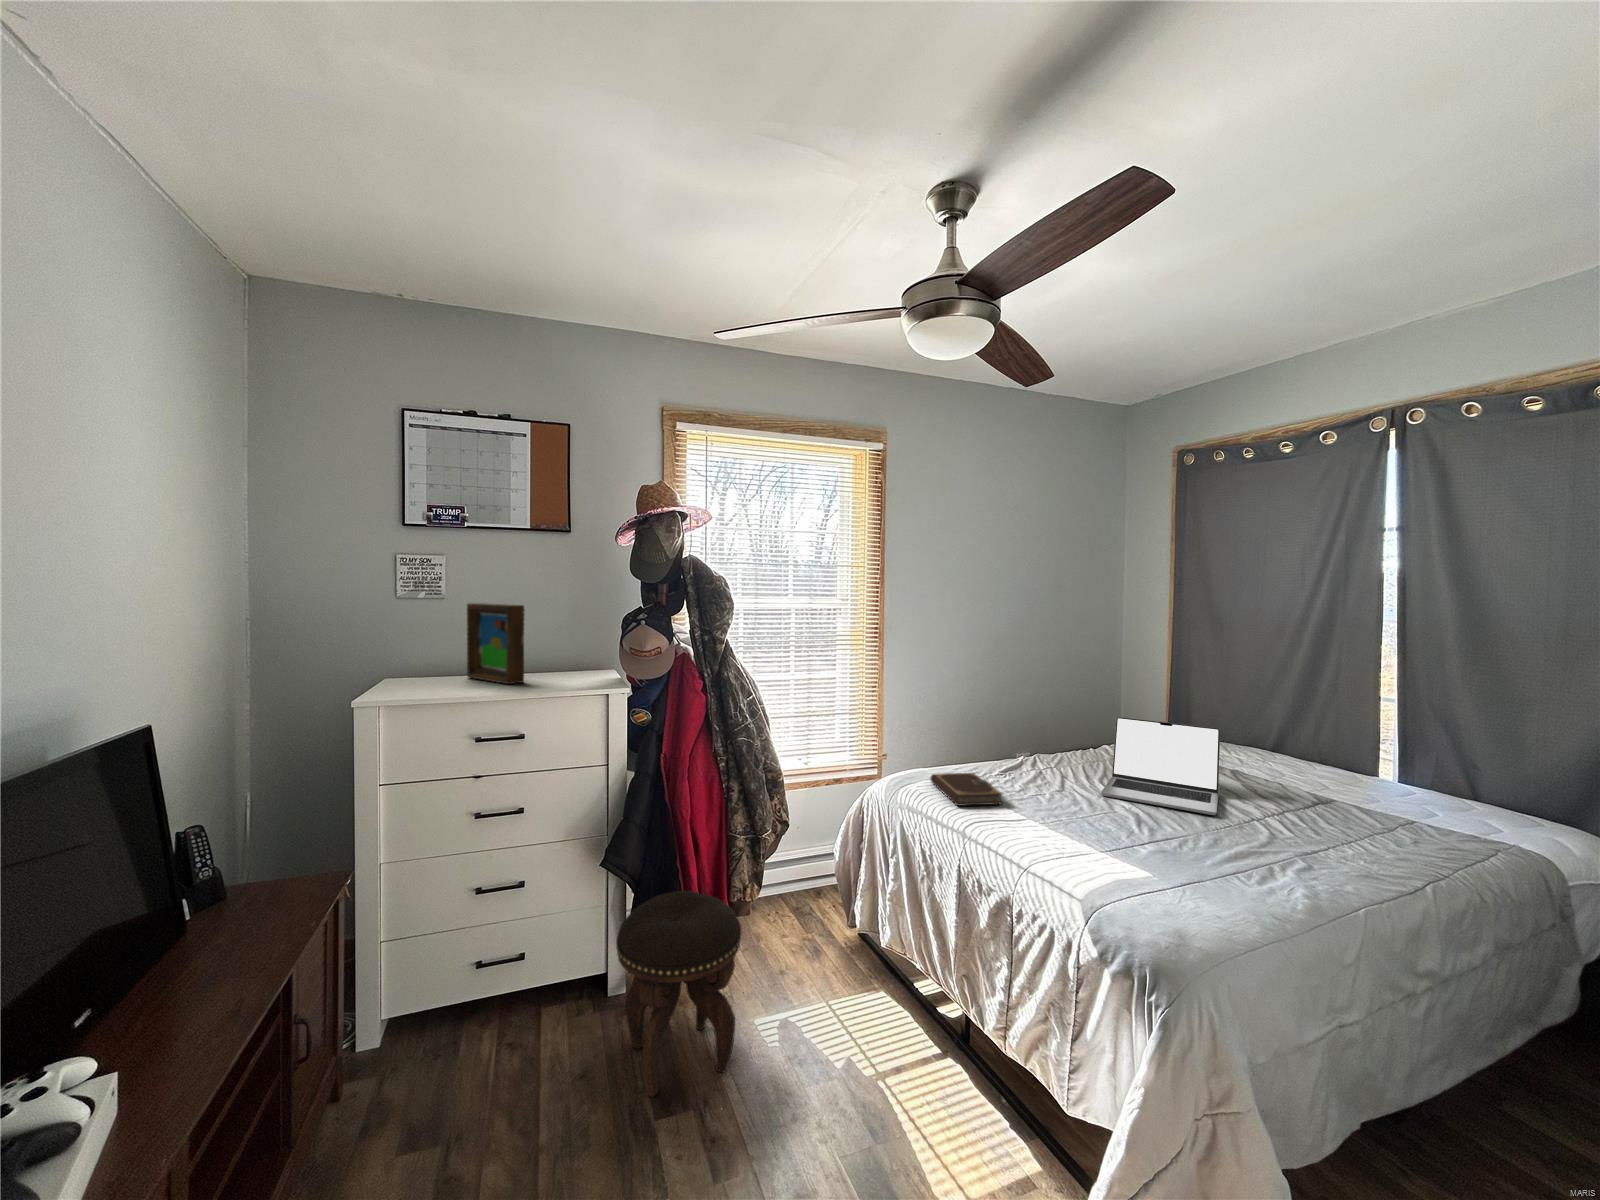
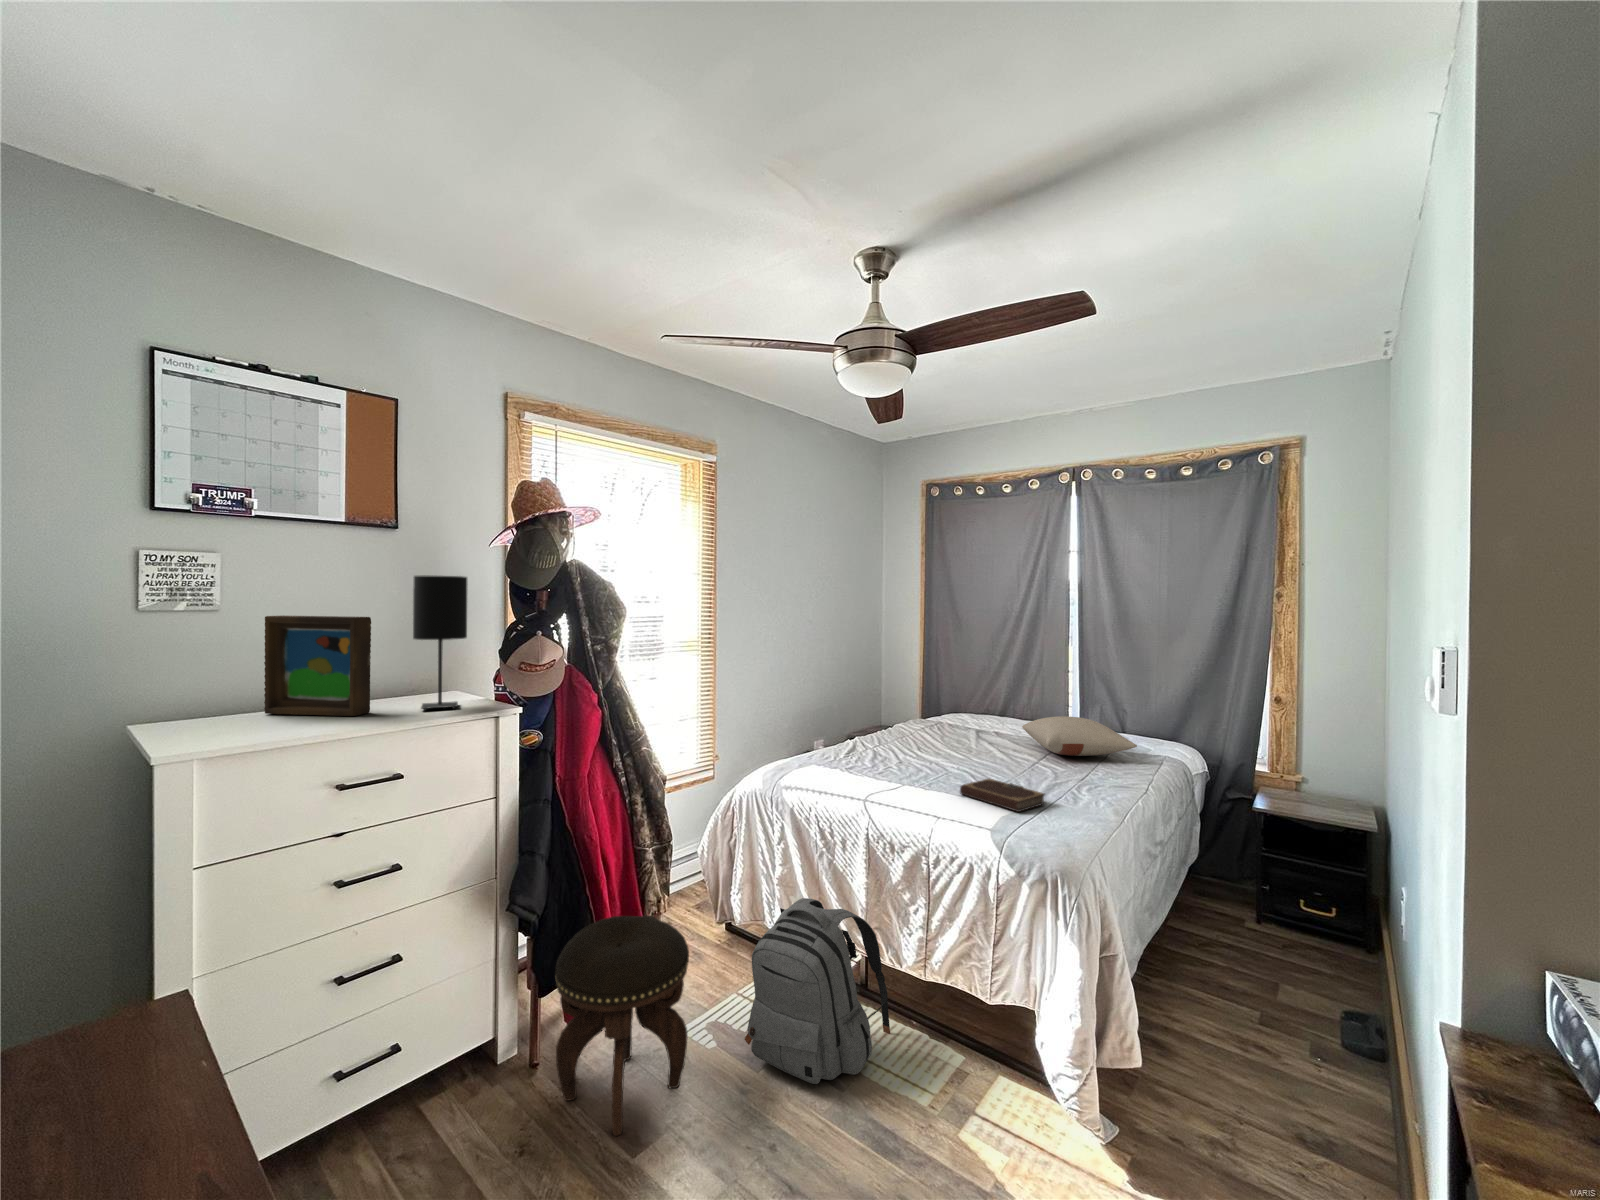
table lamp: none [552,571,594,684] -> present [413,575,467,710]
laptop: present [1101,717,1220,815] -> none [926,700,1012,766]
pillow: none [1269,758,1448,822] -> present [1022,716,1137,756]
notebook: present [930,773,1002,806] -> present [960,779,1045,812]
backpack: none [790,919,964,1132] -> present [745,898,890,1084]

